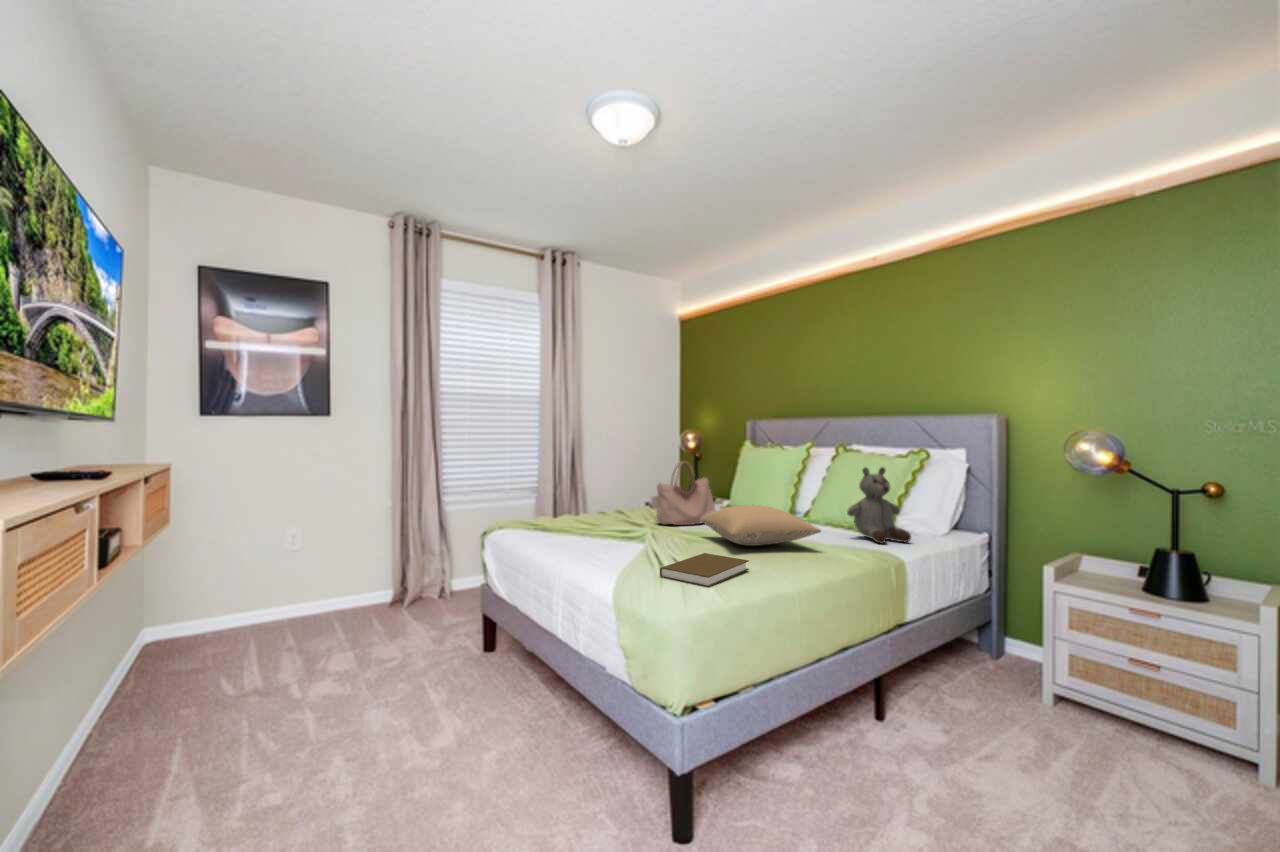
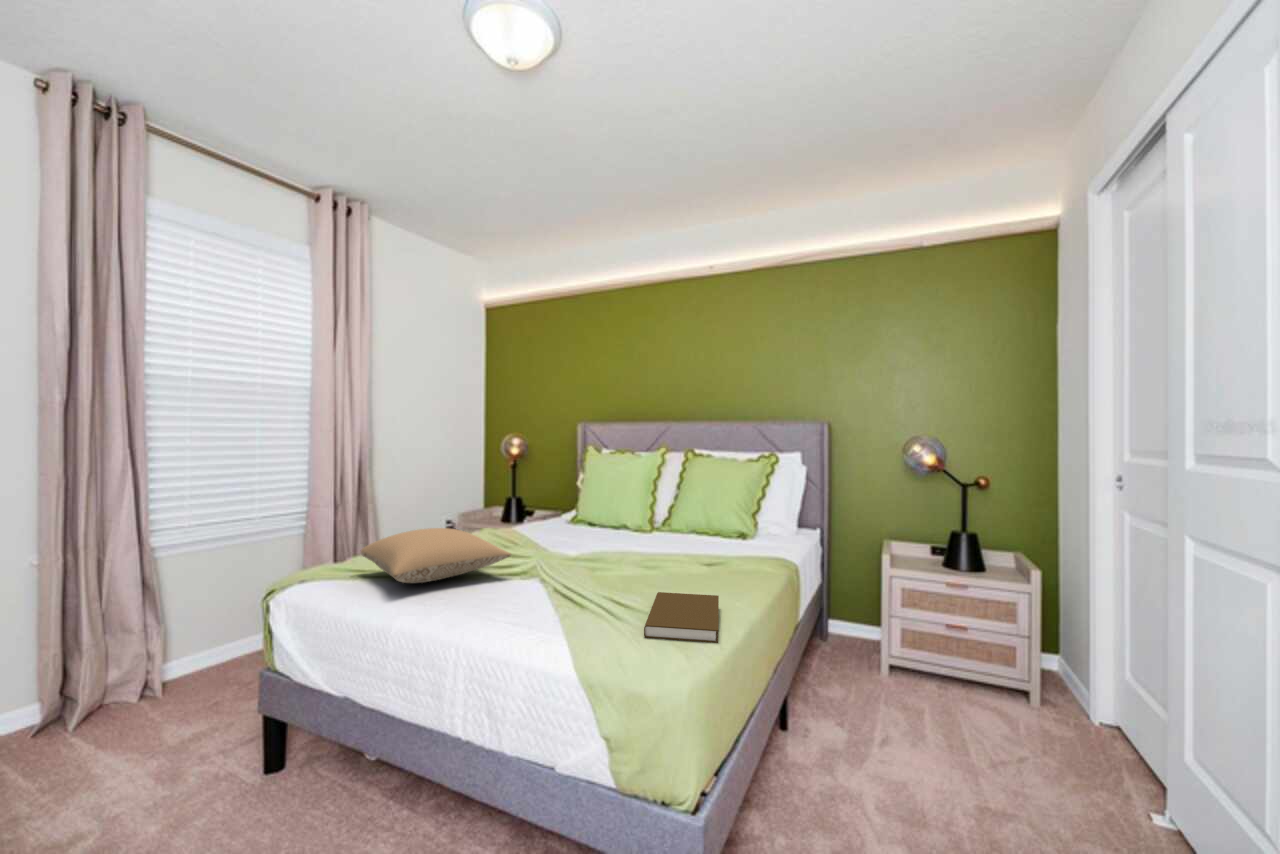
handbag: present [656,461,715,525] -> none [524,474,584,552]
stuffed bear: present [847,467,911,544] -> none [730,474,786,550]
pillow: present [701,505,821,546] -> present [361,528,511,583]

